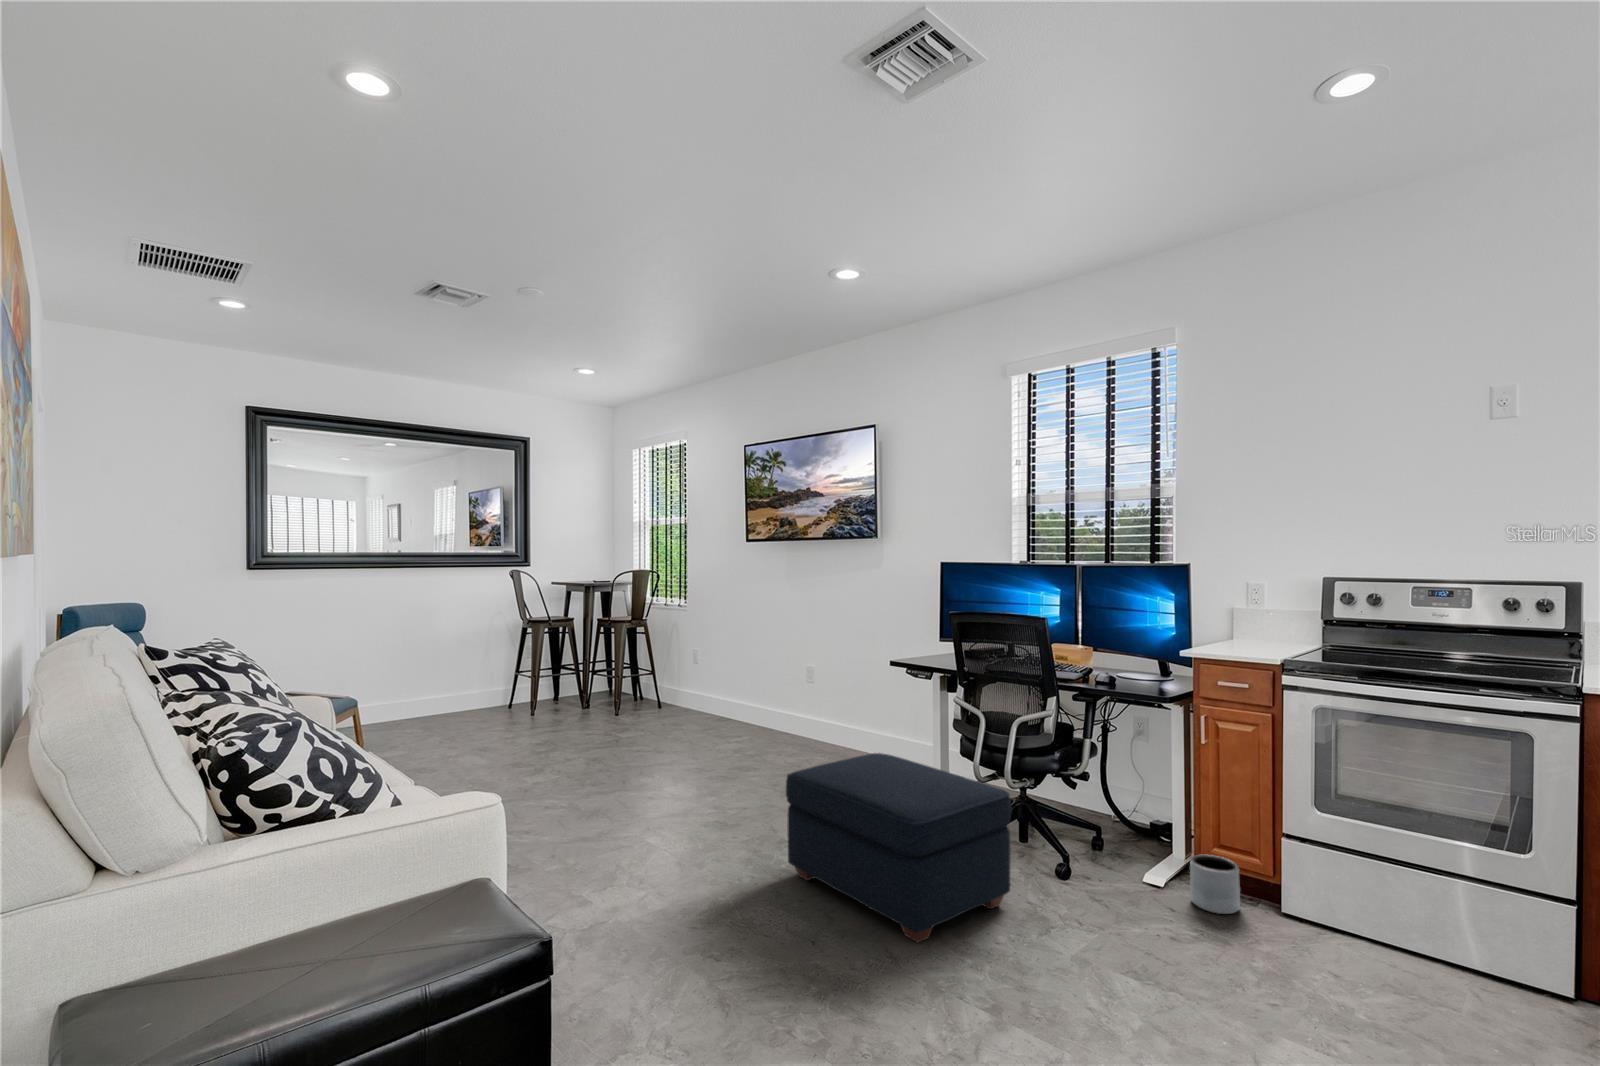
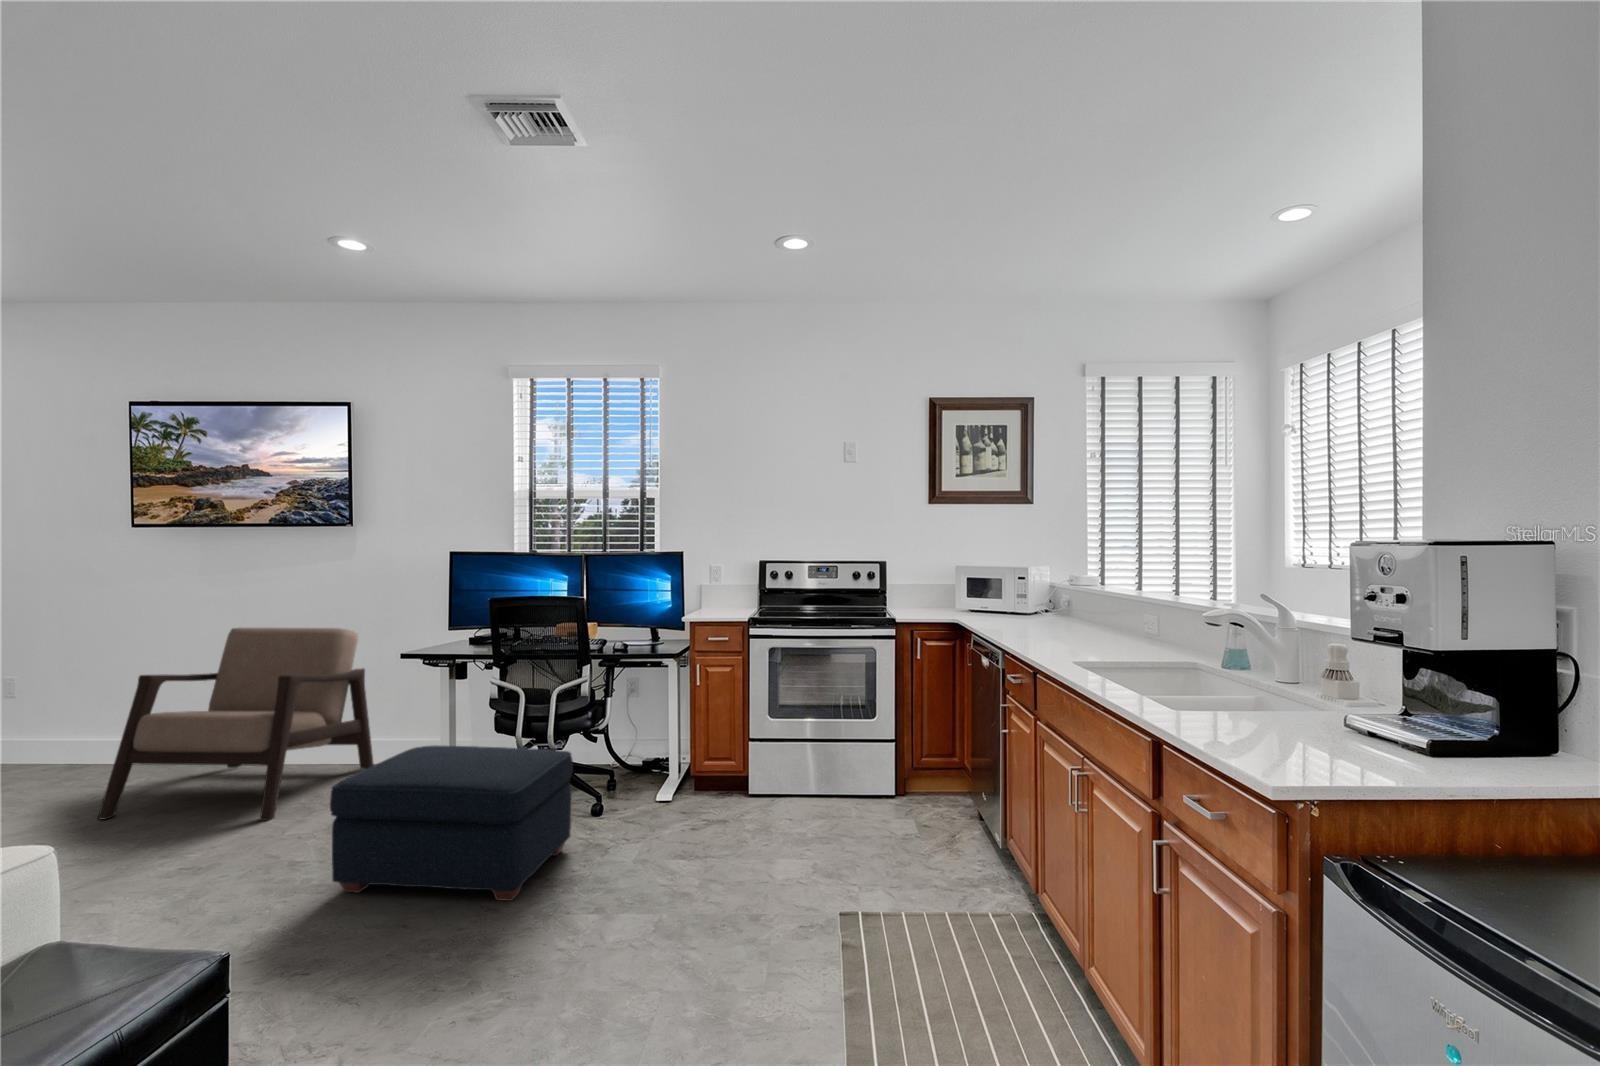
armchair: none [706,624,893,793] -> present [98,628,374,821]
planter: present [1190,855,1240,914] -> none [692,766,724,807]

